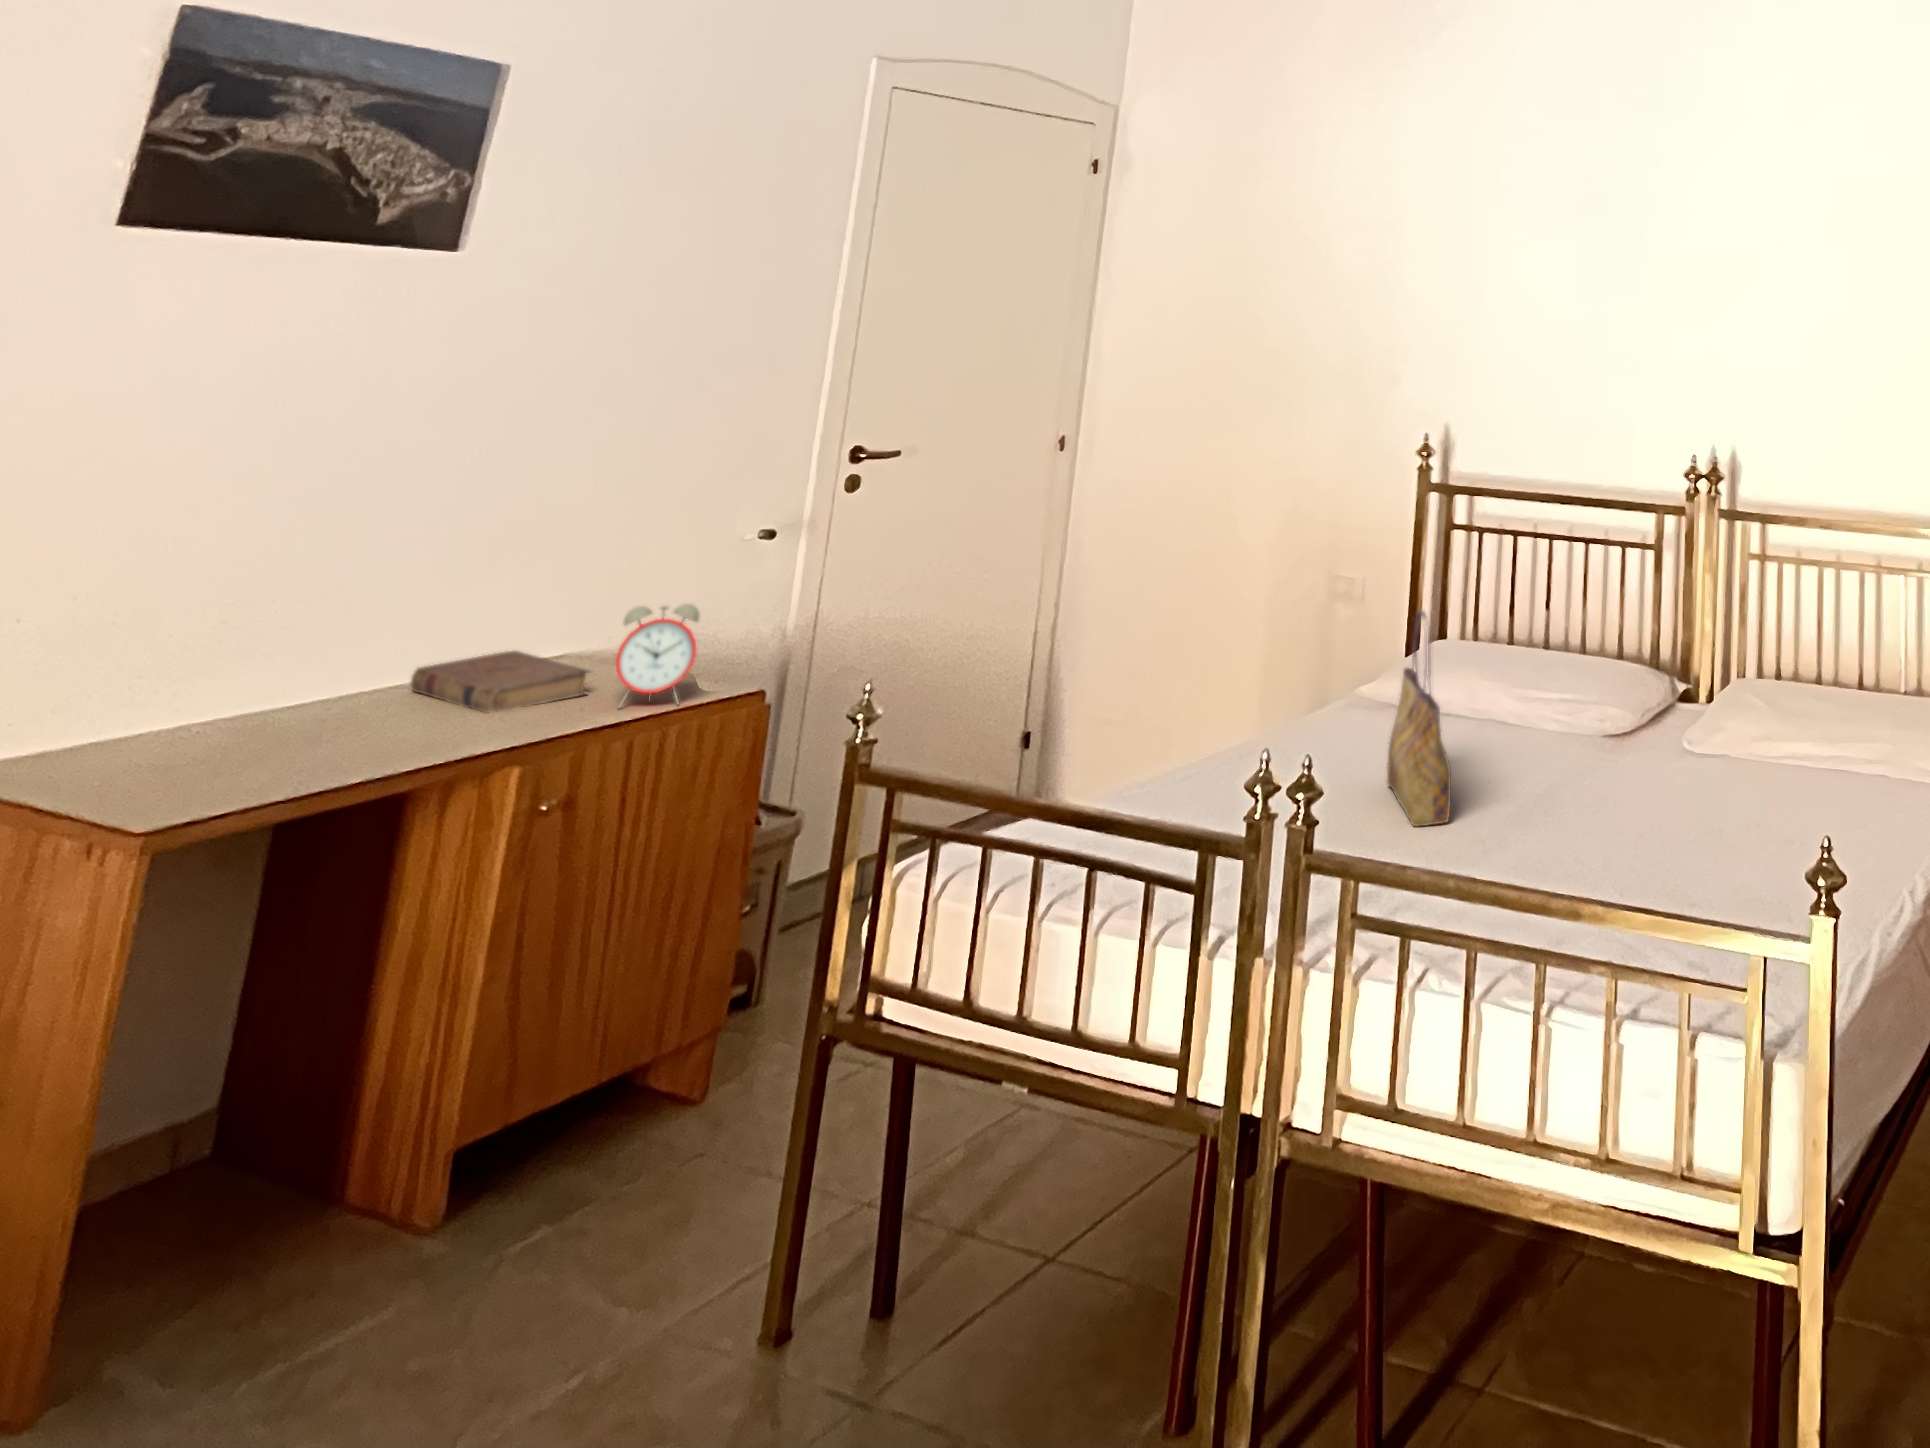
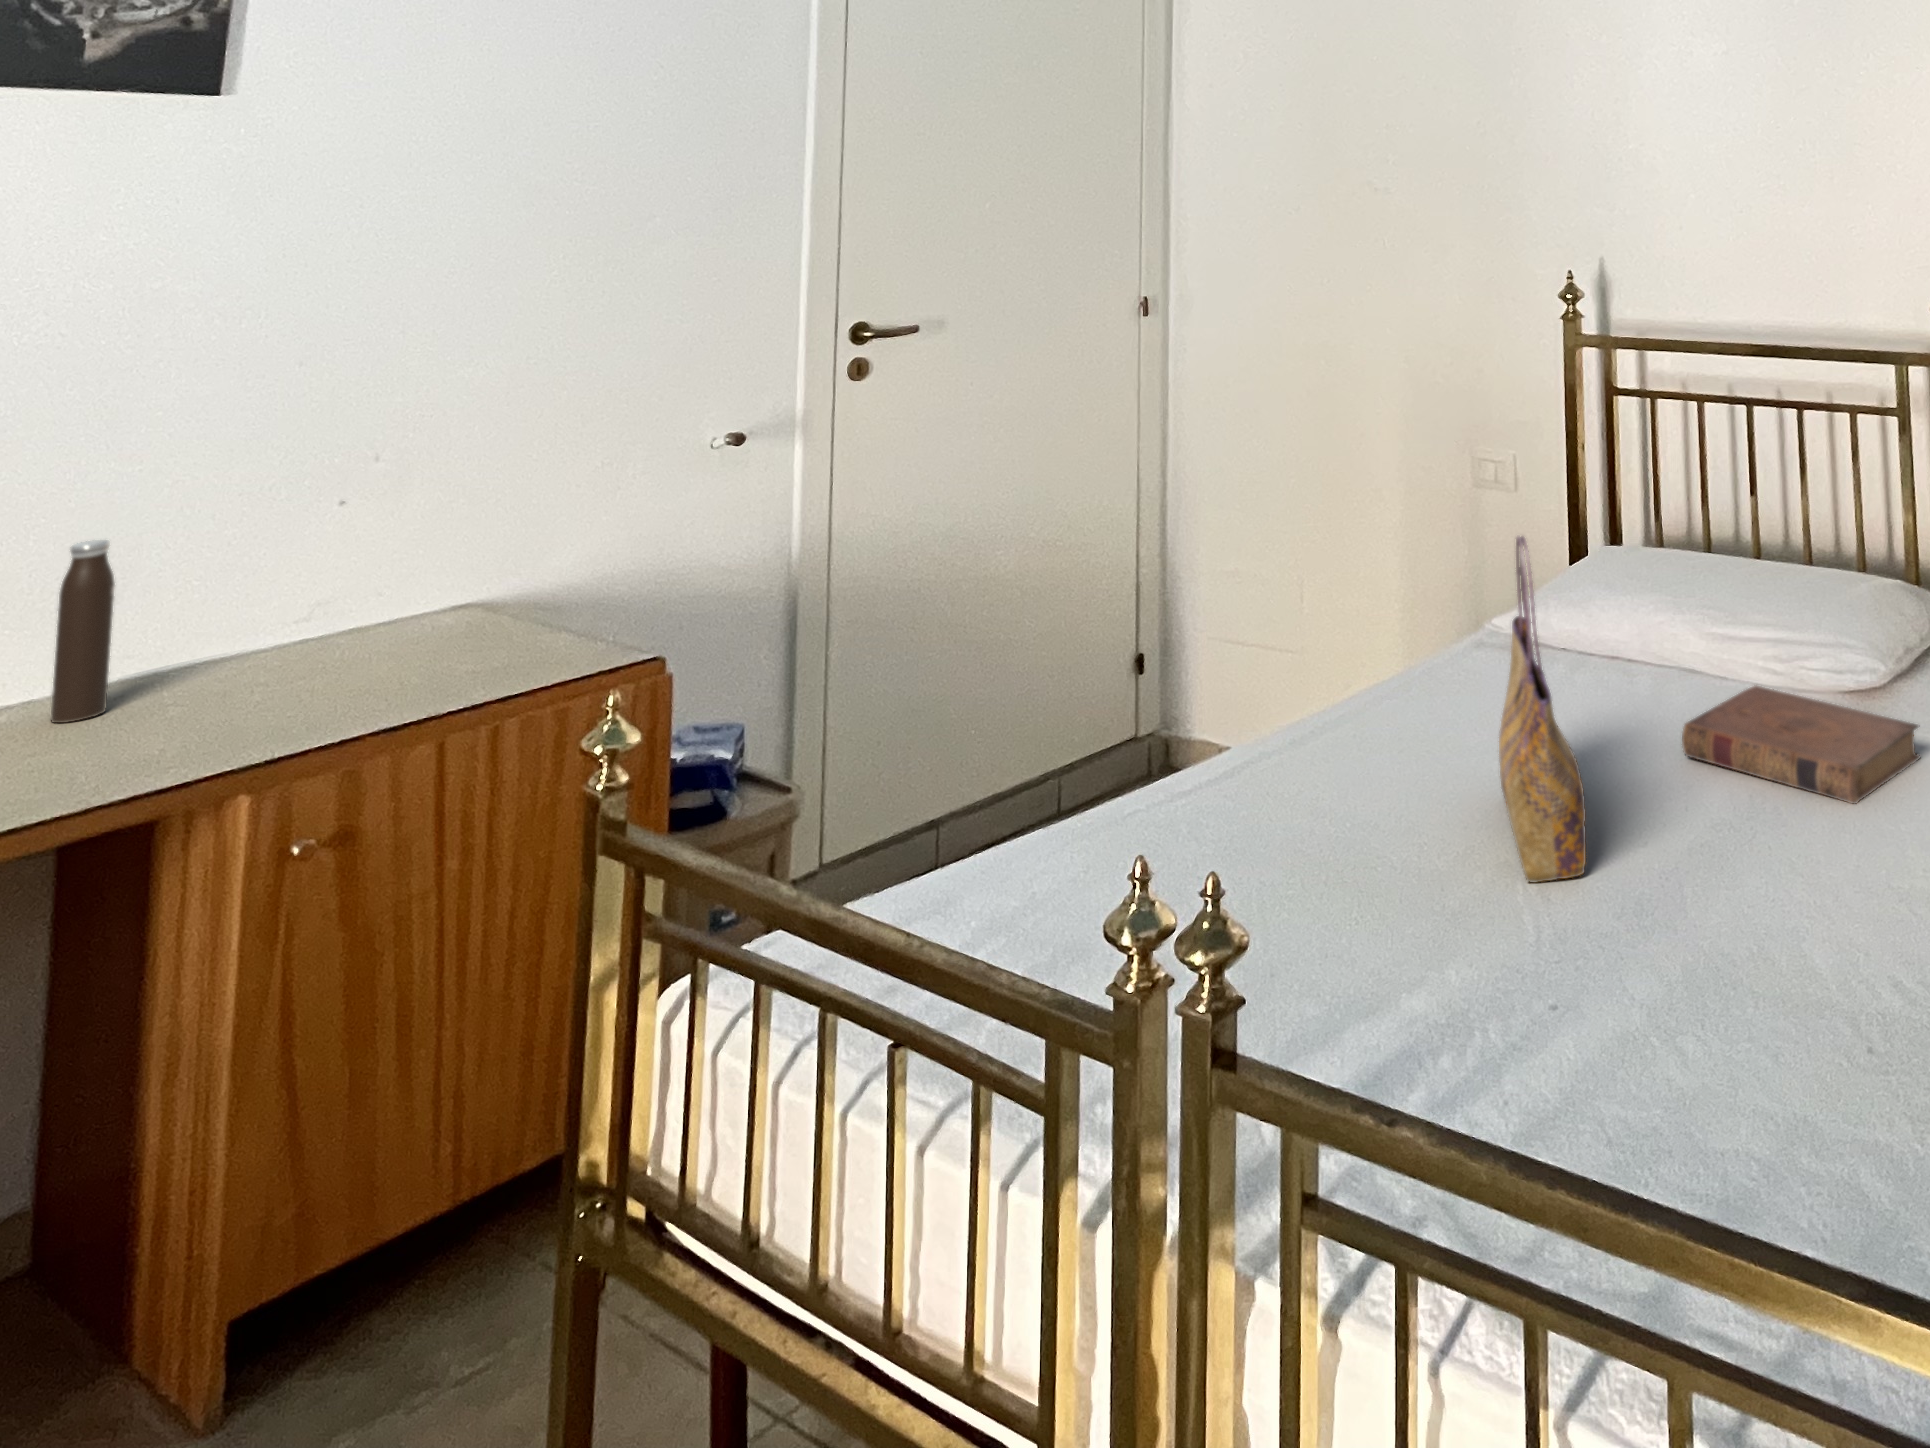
water bottle: none [310,585,368,721] -> present [51,540,115,723]
alarm clock: present [616,604,699,707] -> none [439,547,560,695]
book: present [411,651,589,713] -> present [1682,686,1920,804]

